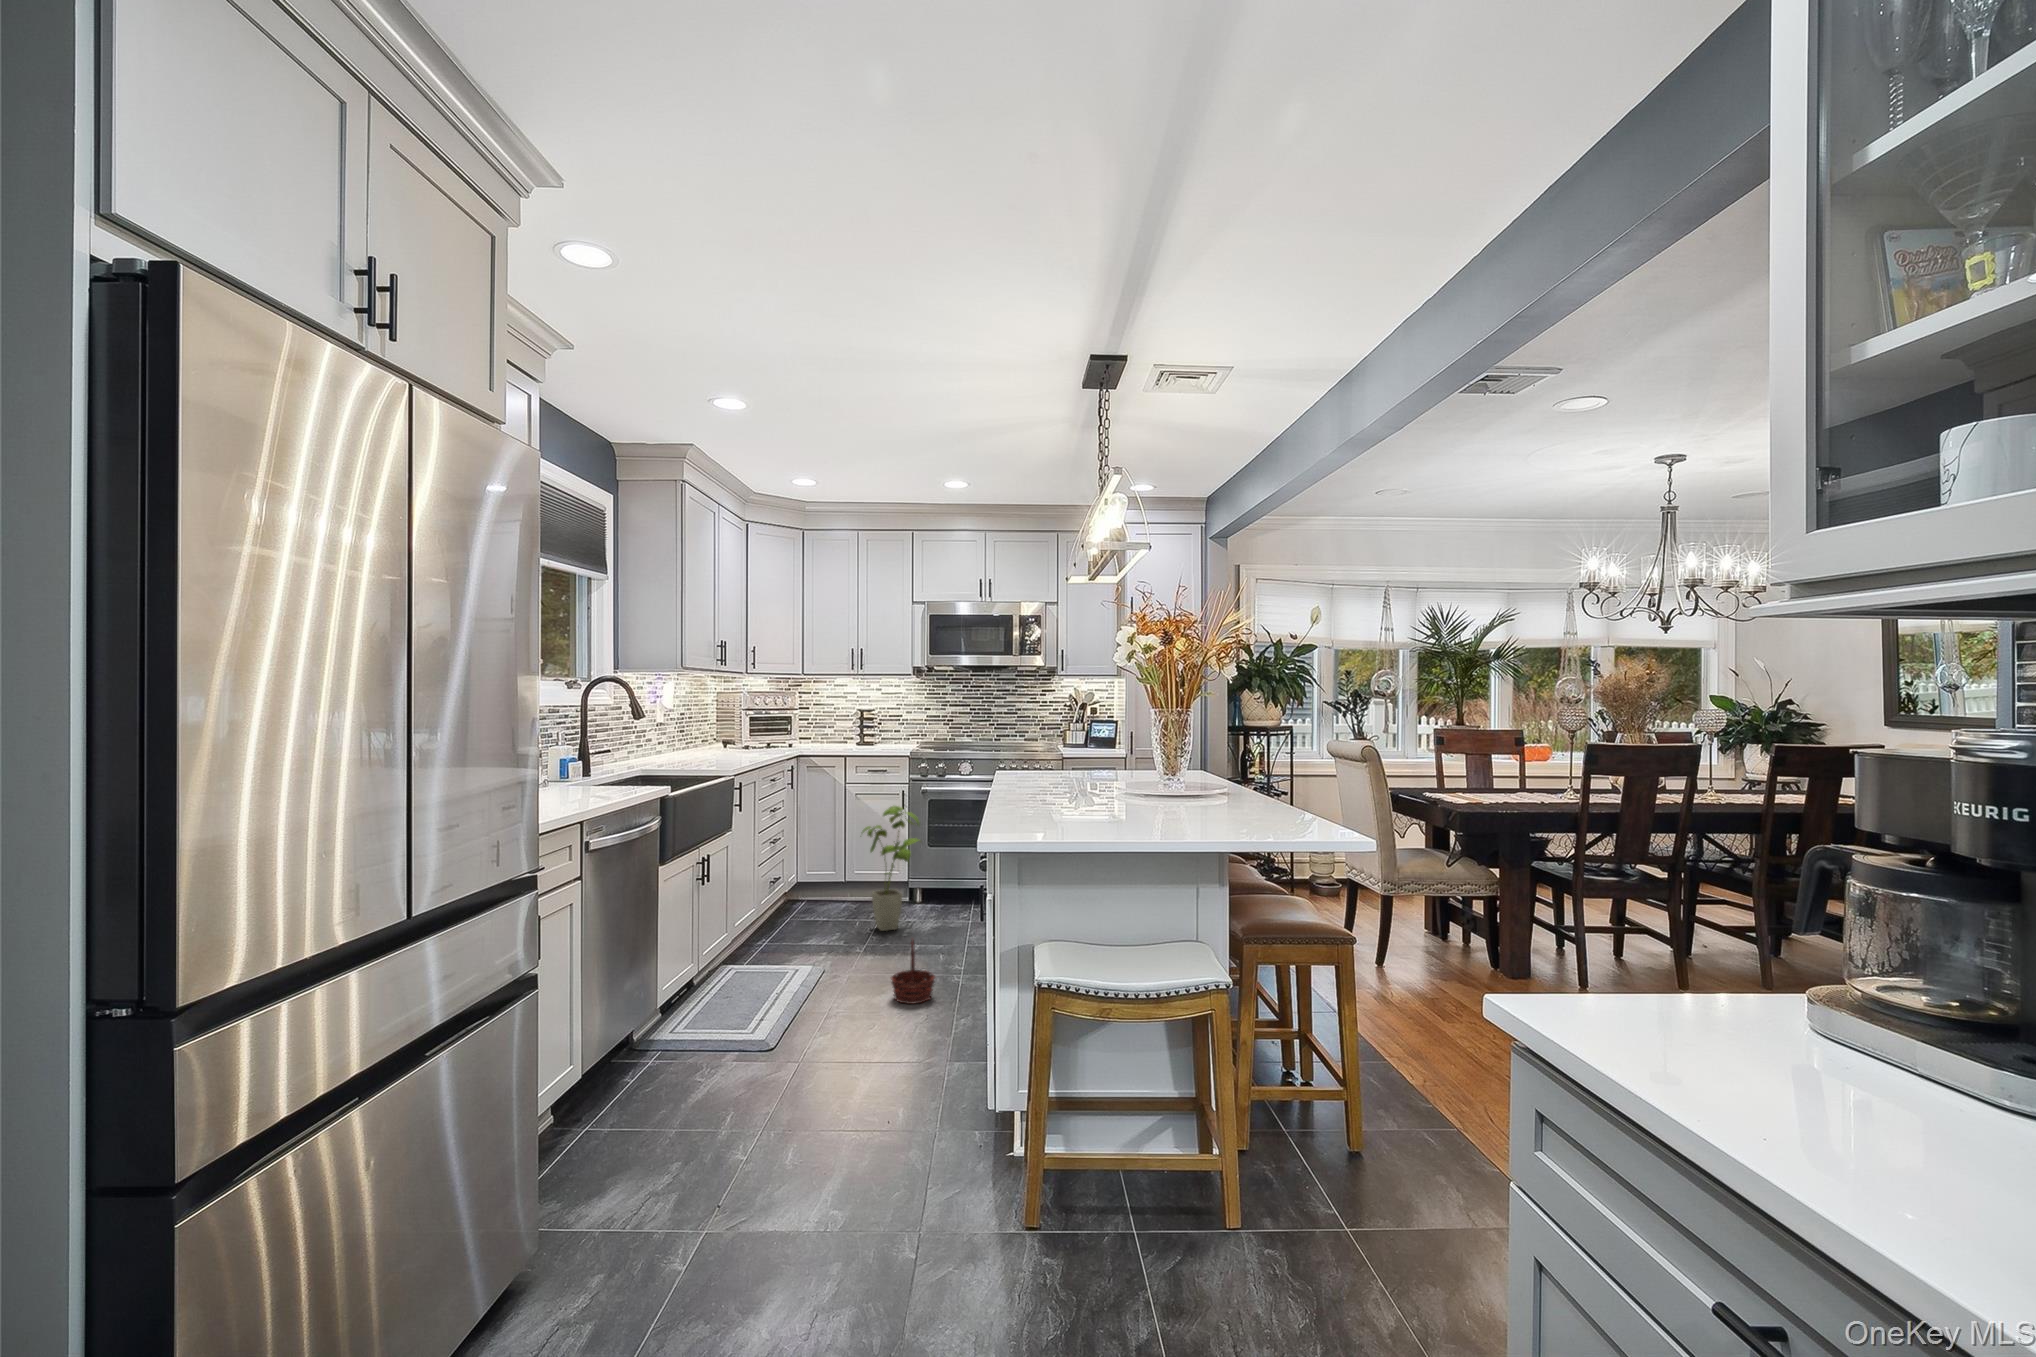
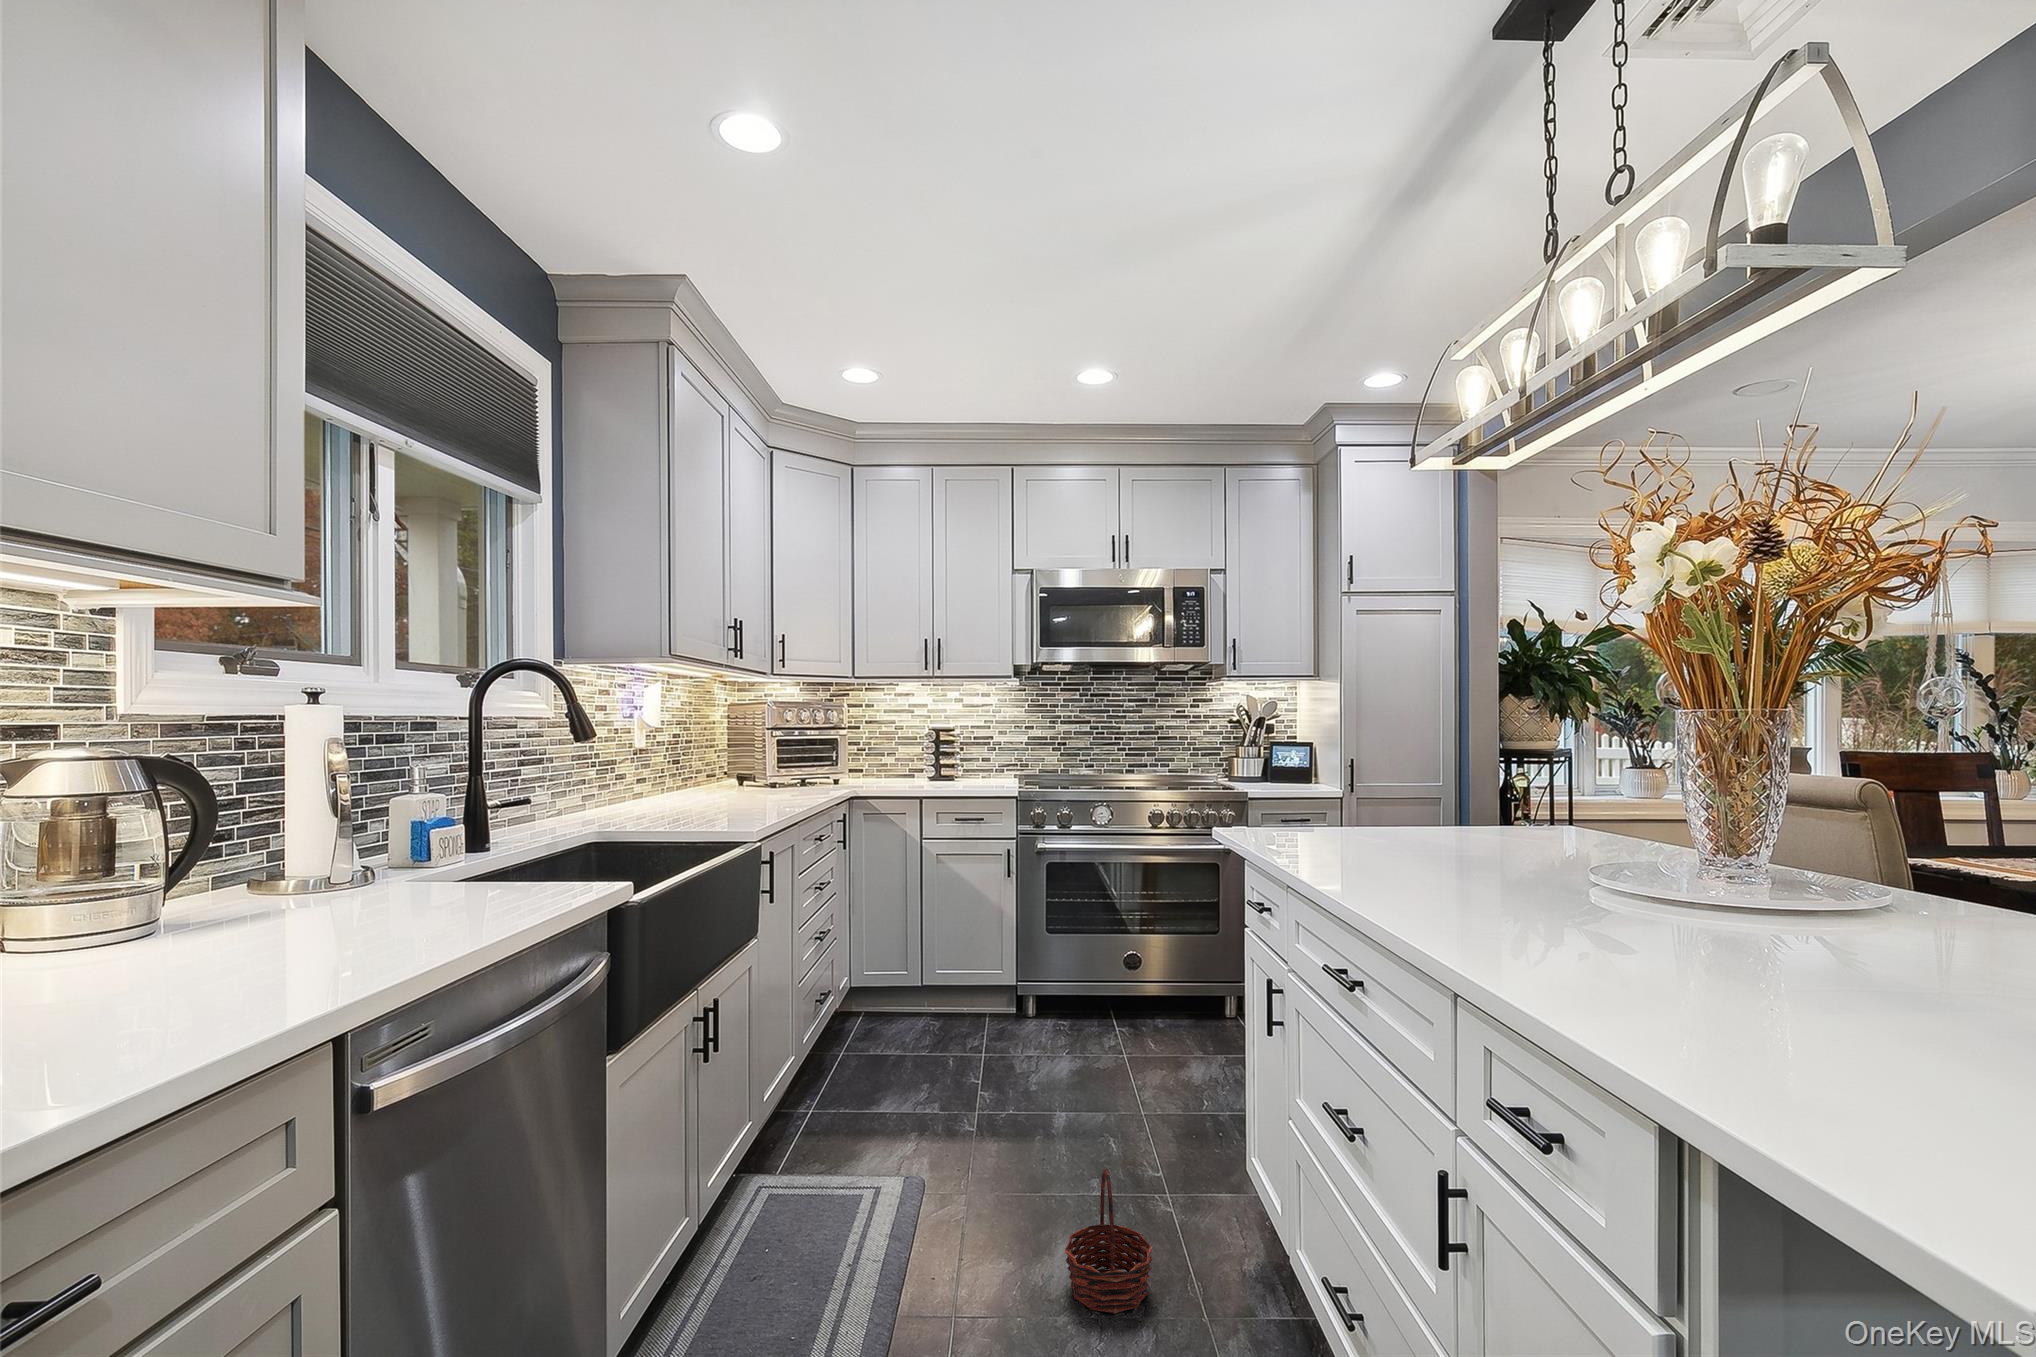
house plant: present [862,806,920,931] -> none [958,880,1059,1088]

